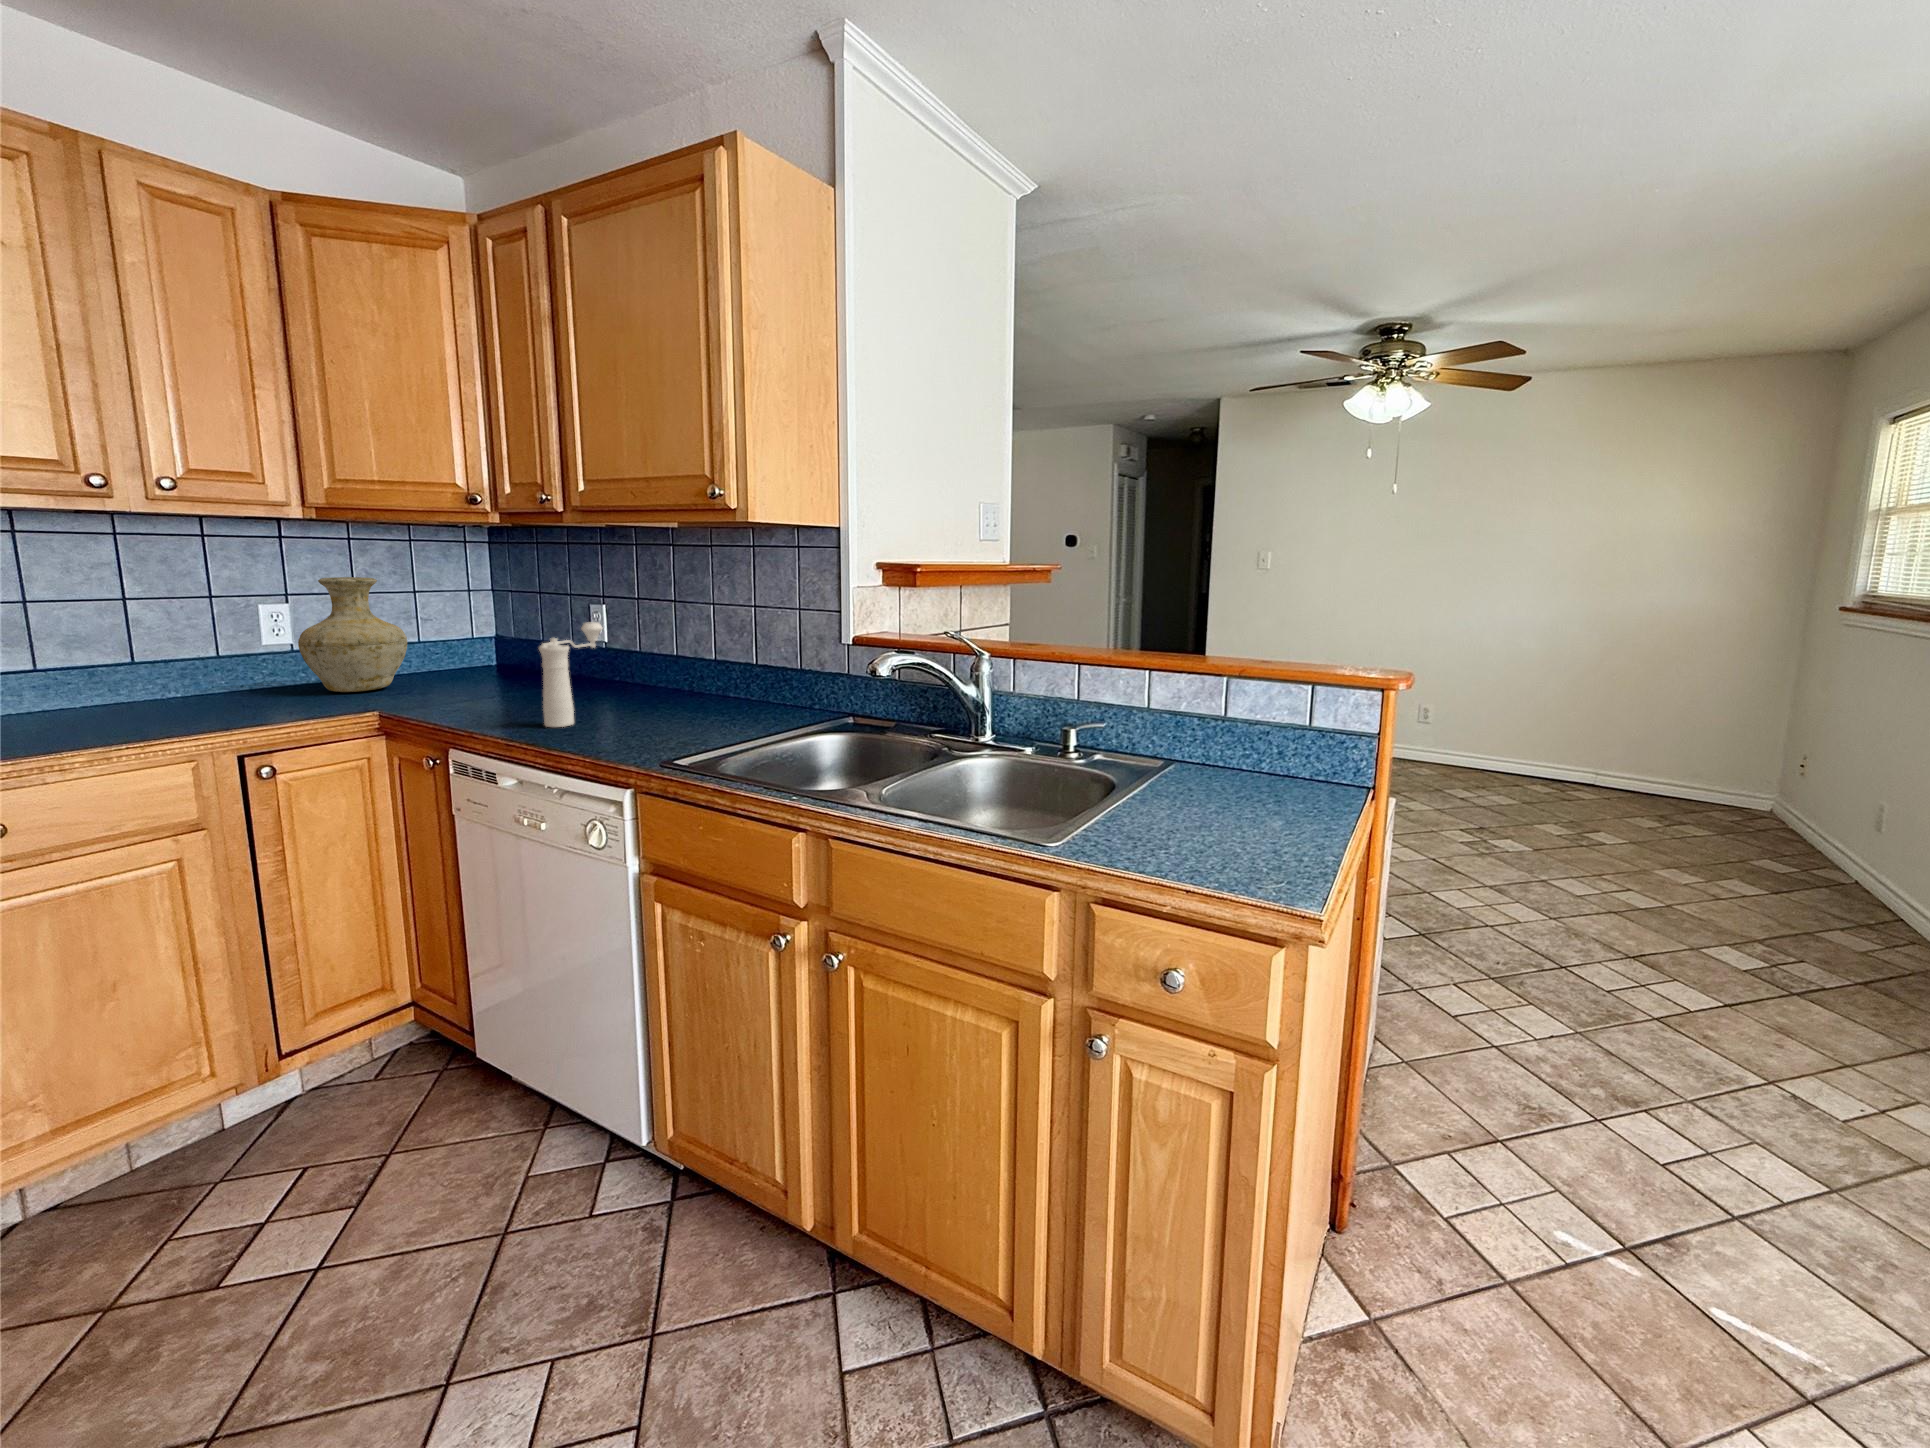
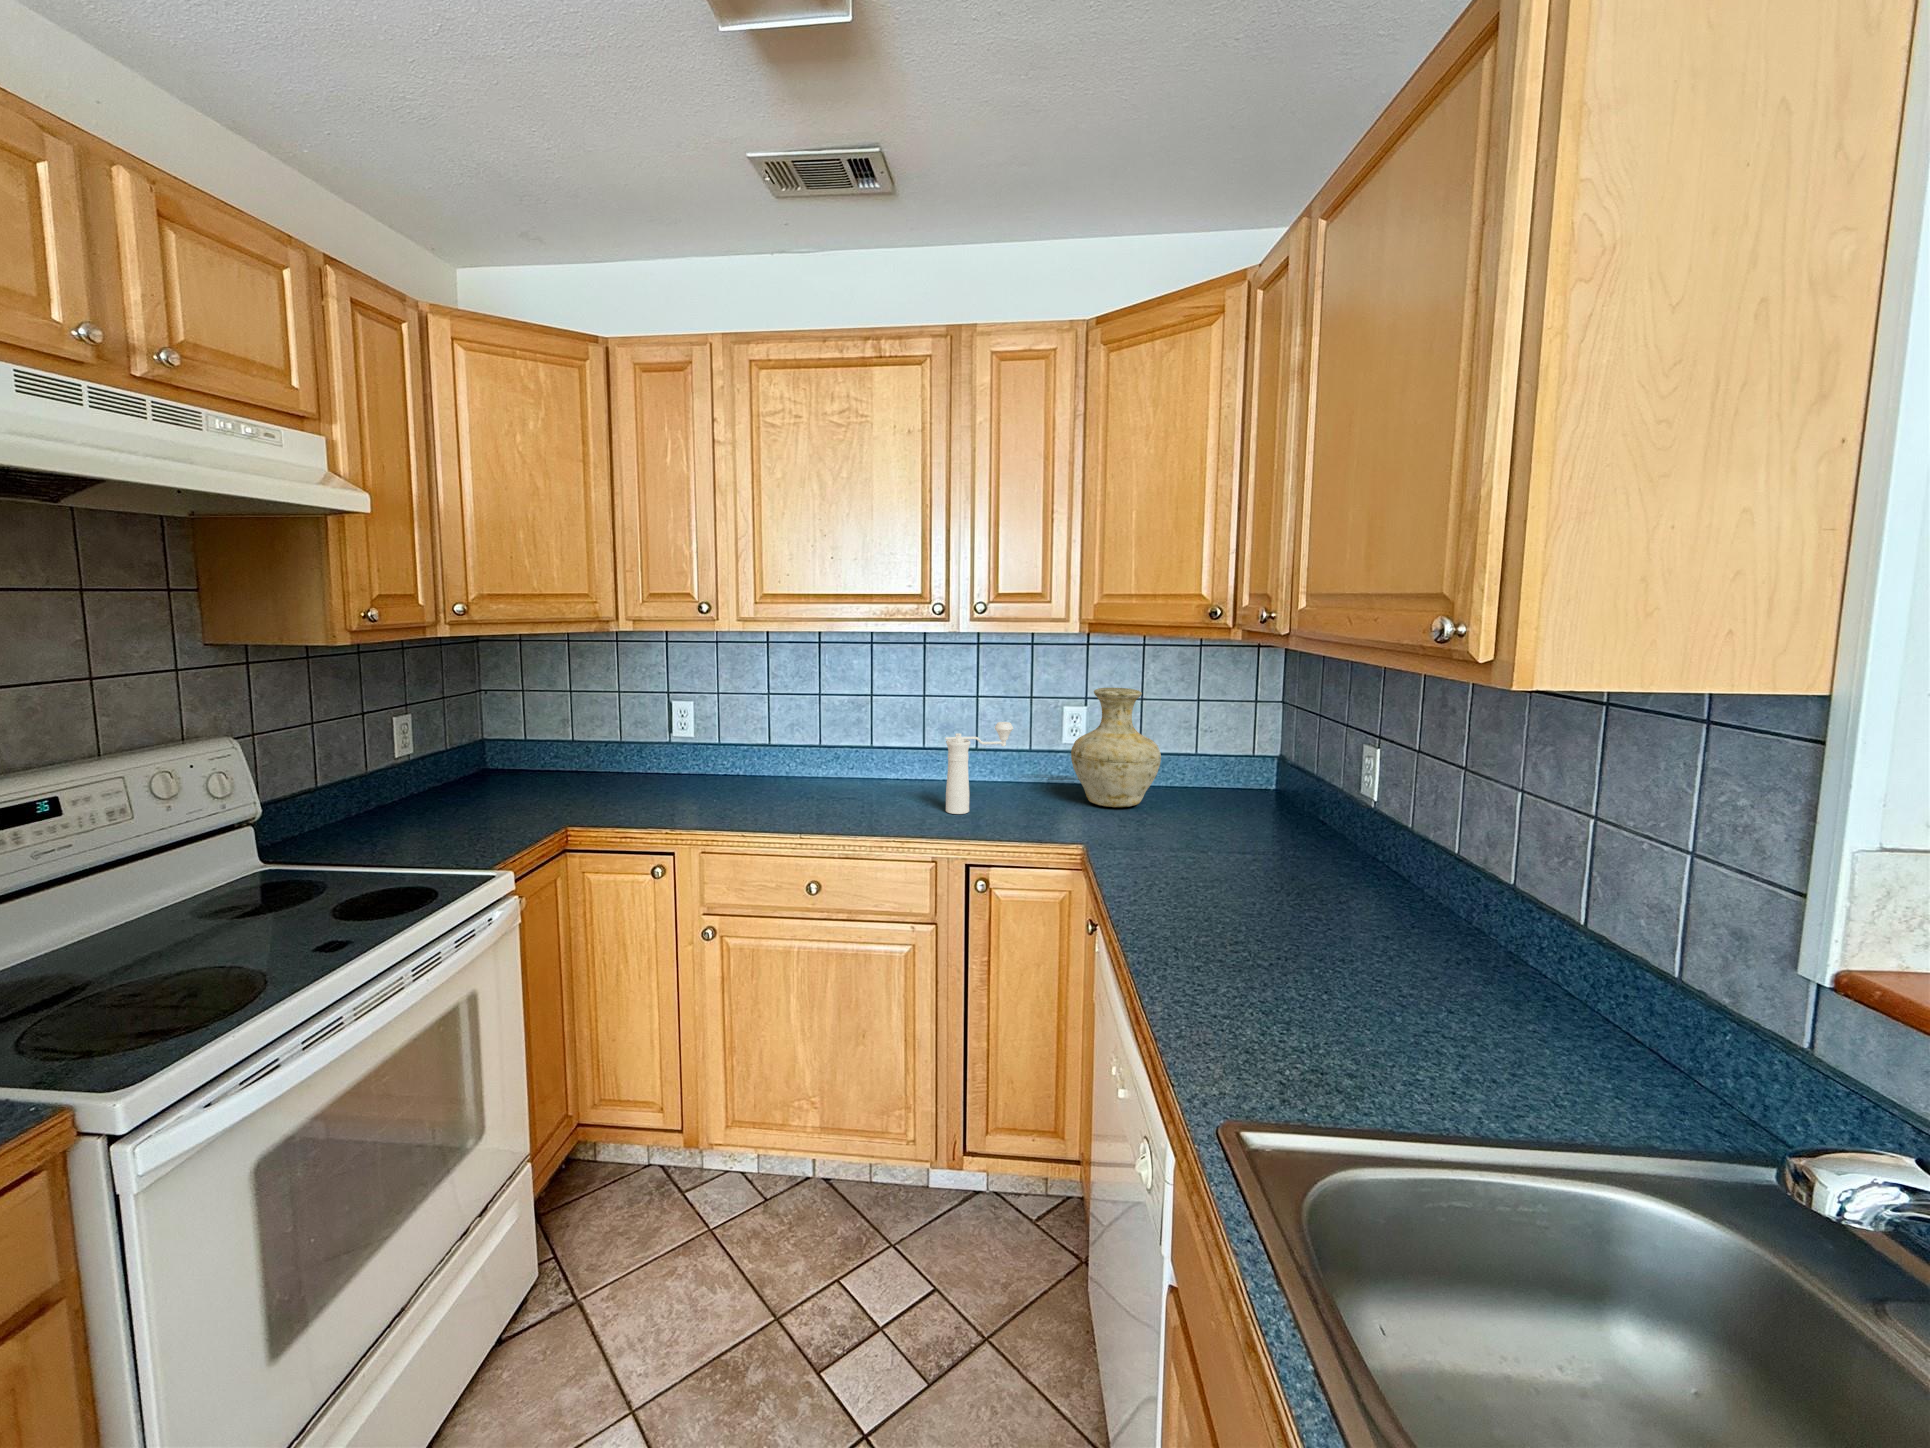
pepper mill: present [539,623,602,727] -> present [945,722,1013,814]

